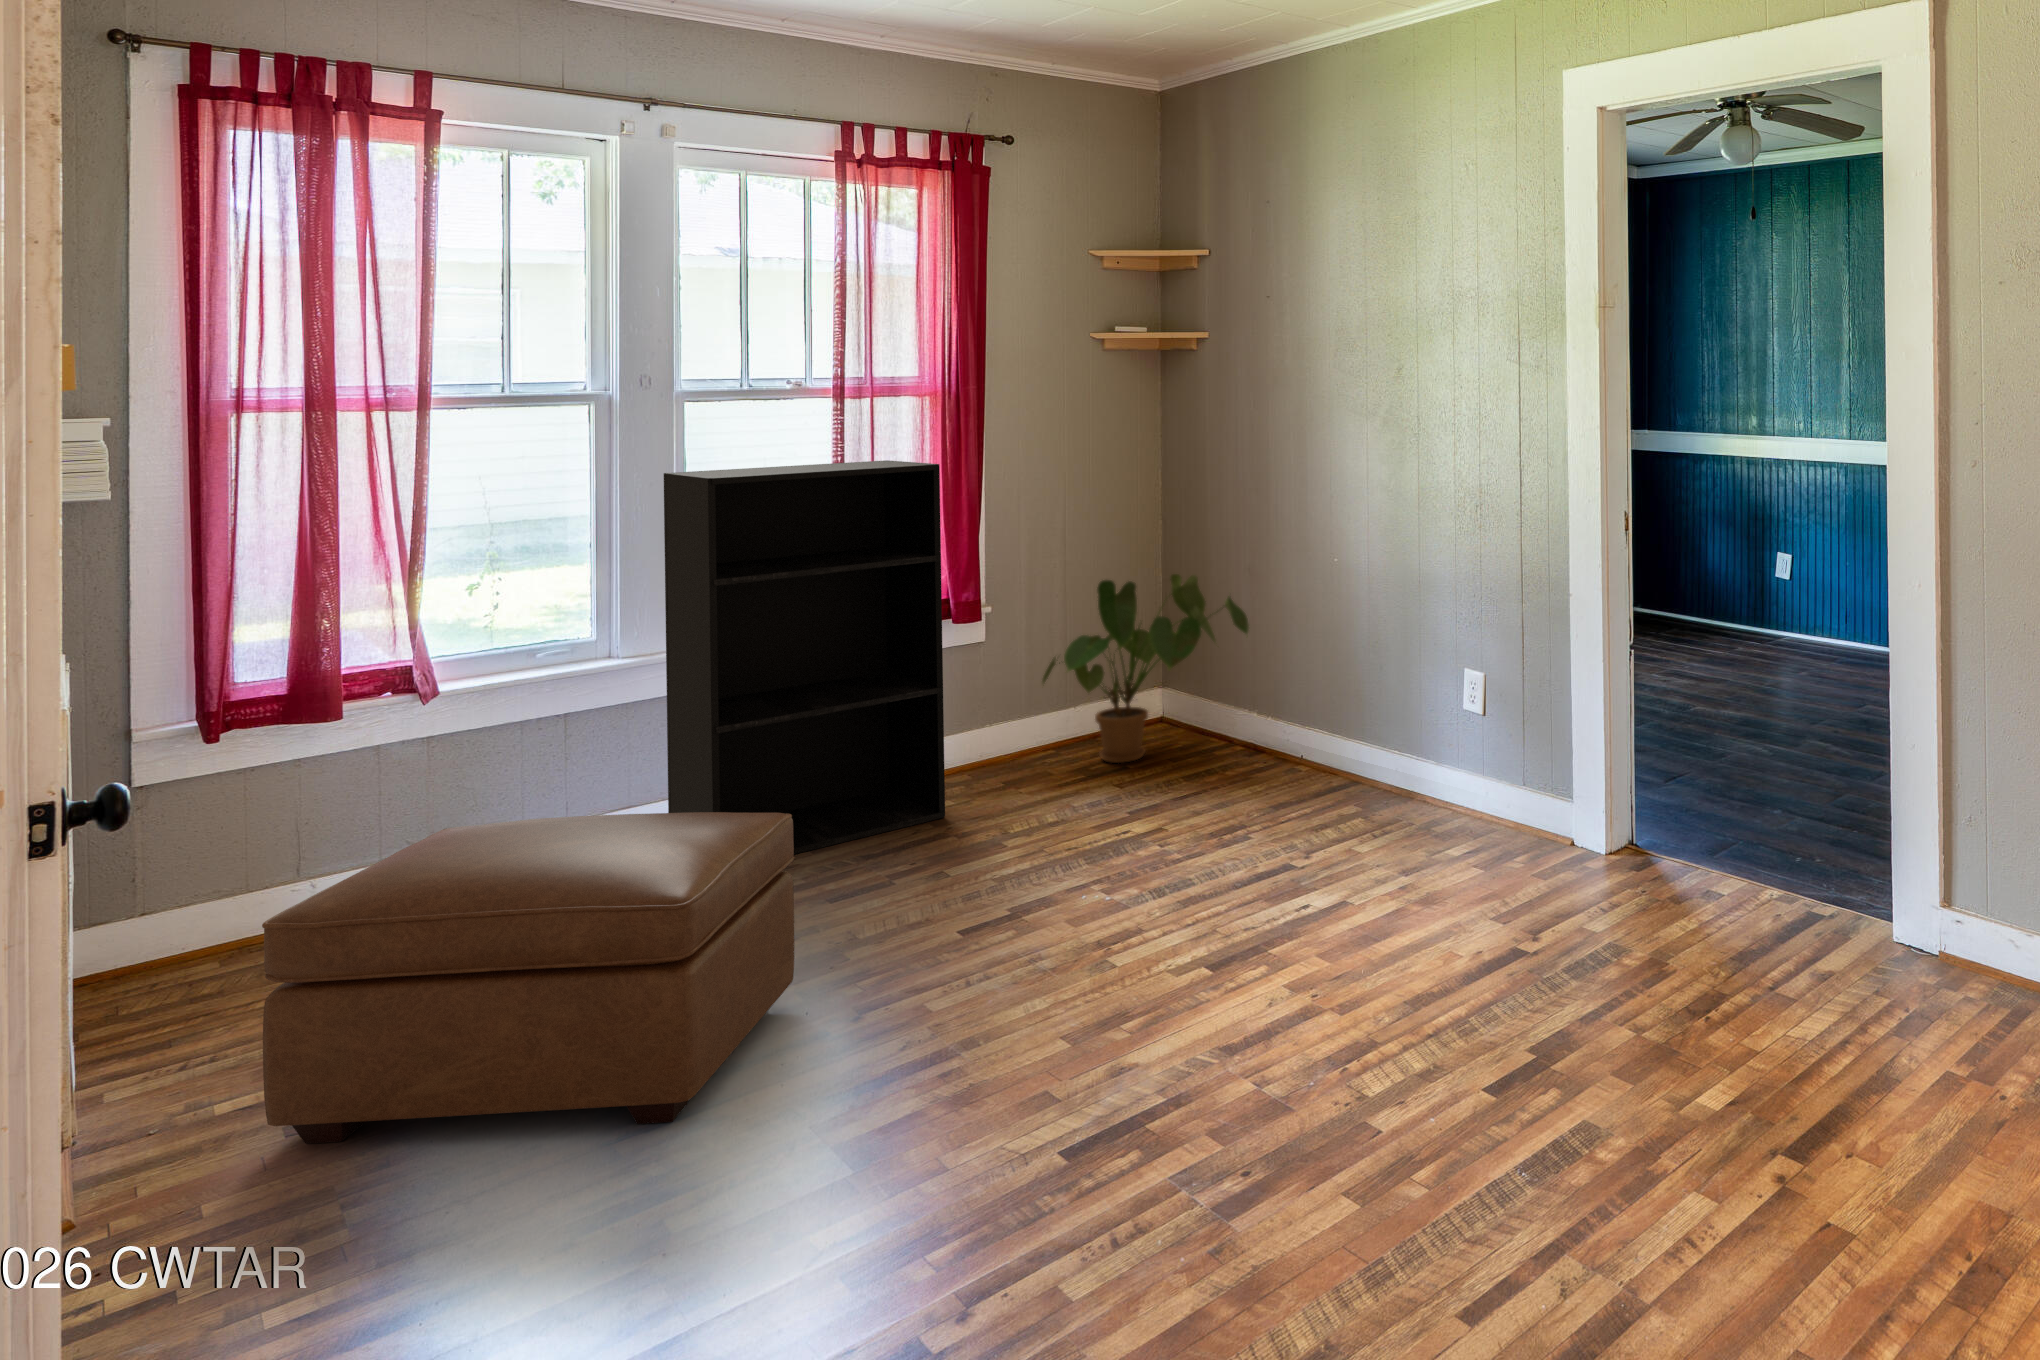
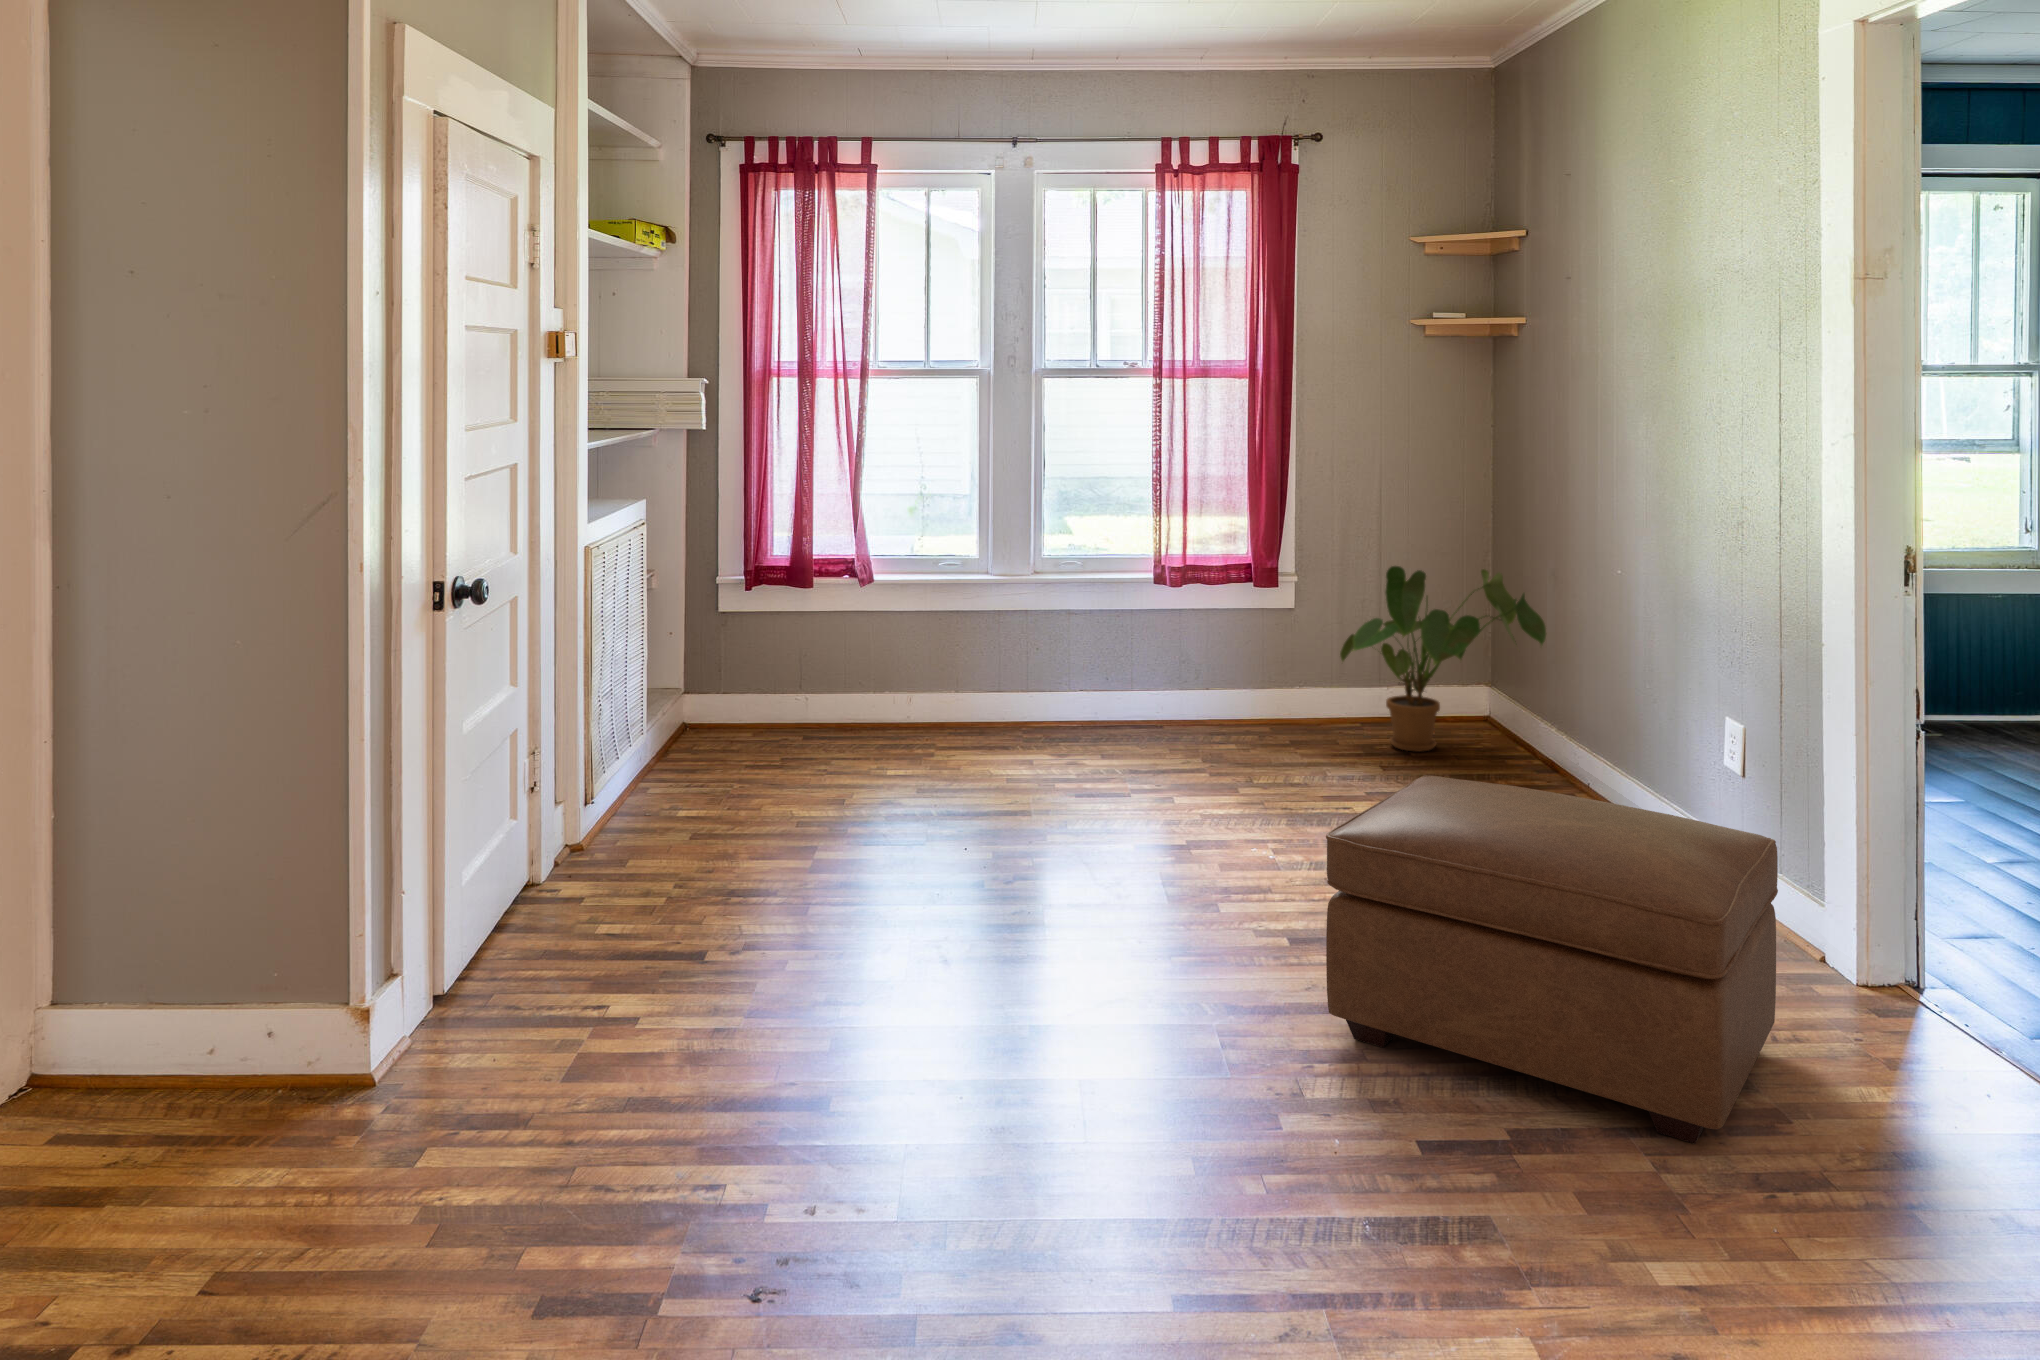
bookshelf: present [664,460,945,854] -> none [1011,434,1213,765]
ottoman: present [262,812,794,1144] -> present [1326,775,1778,1144]

